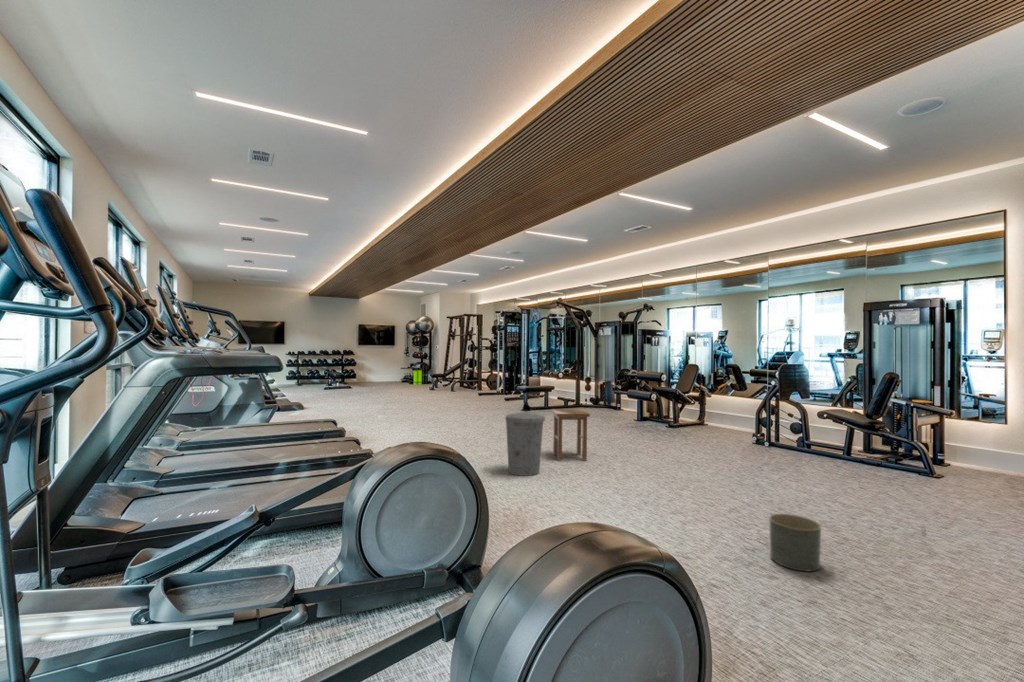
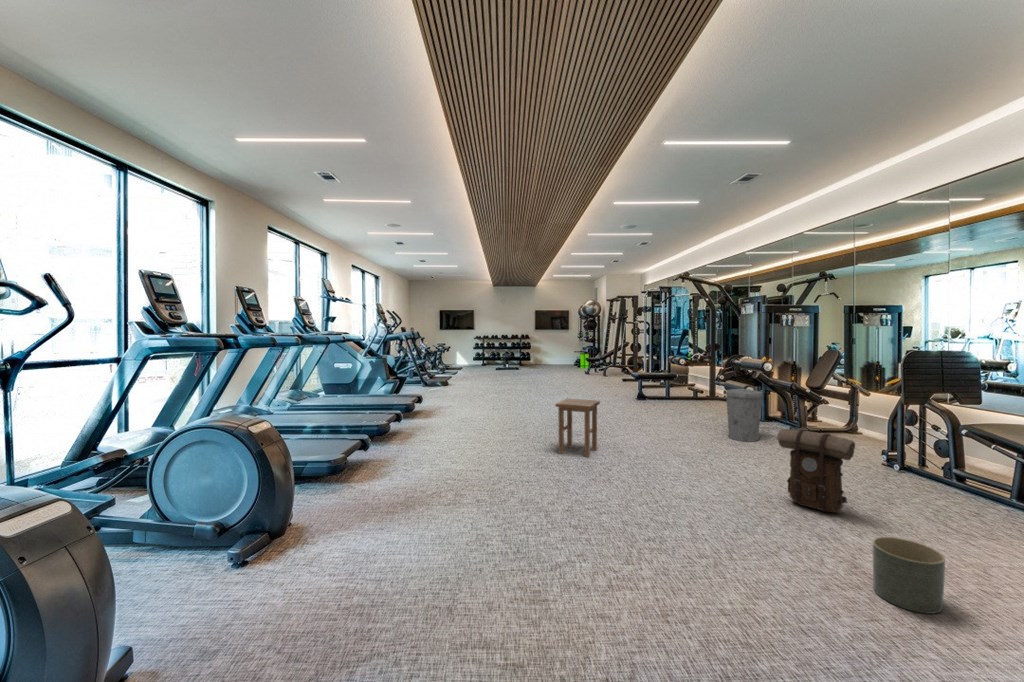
trash can: present [506,412,545,476] -> present [726,389,763,442]
backpack: none [748,418,799,474] -> present [777,429,855,513]
planter: present [769,514,821,572] -> present [873,537,945,614]

